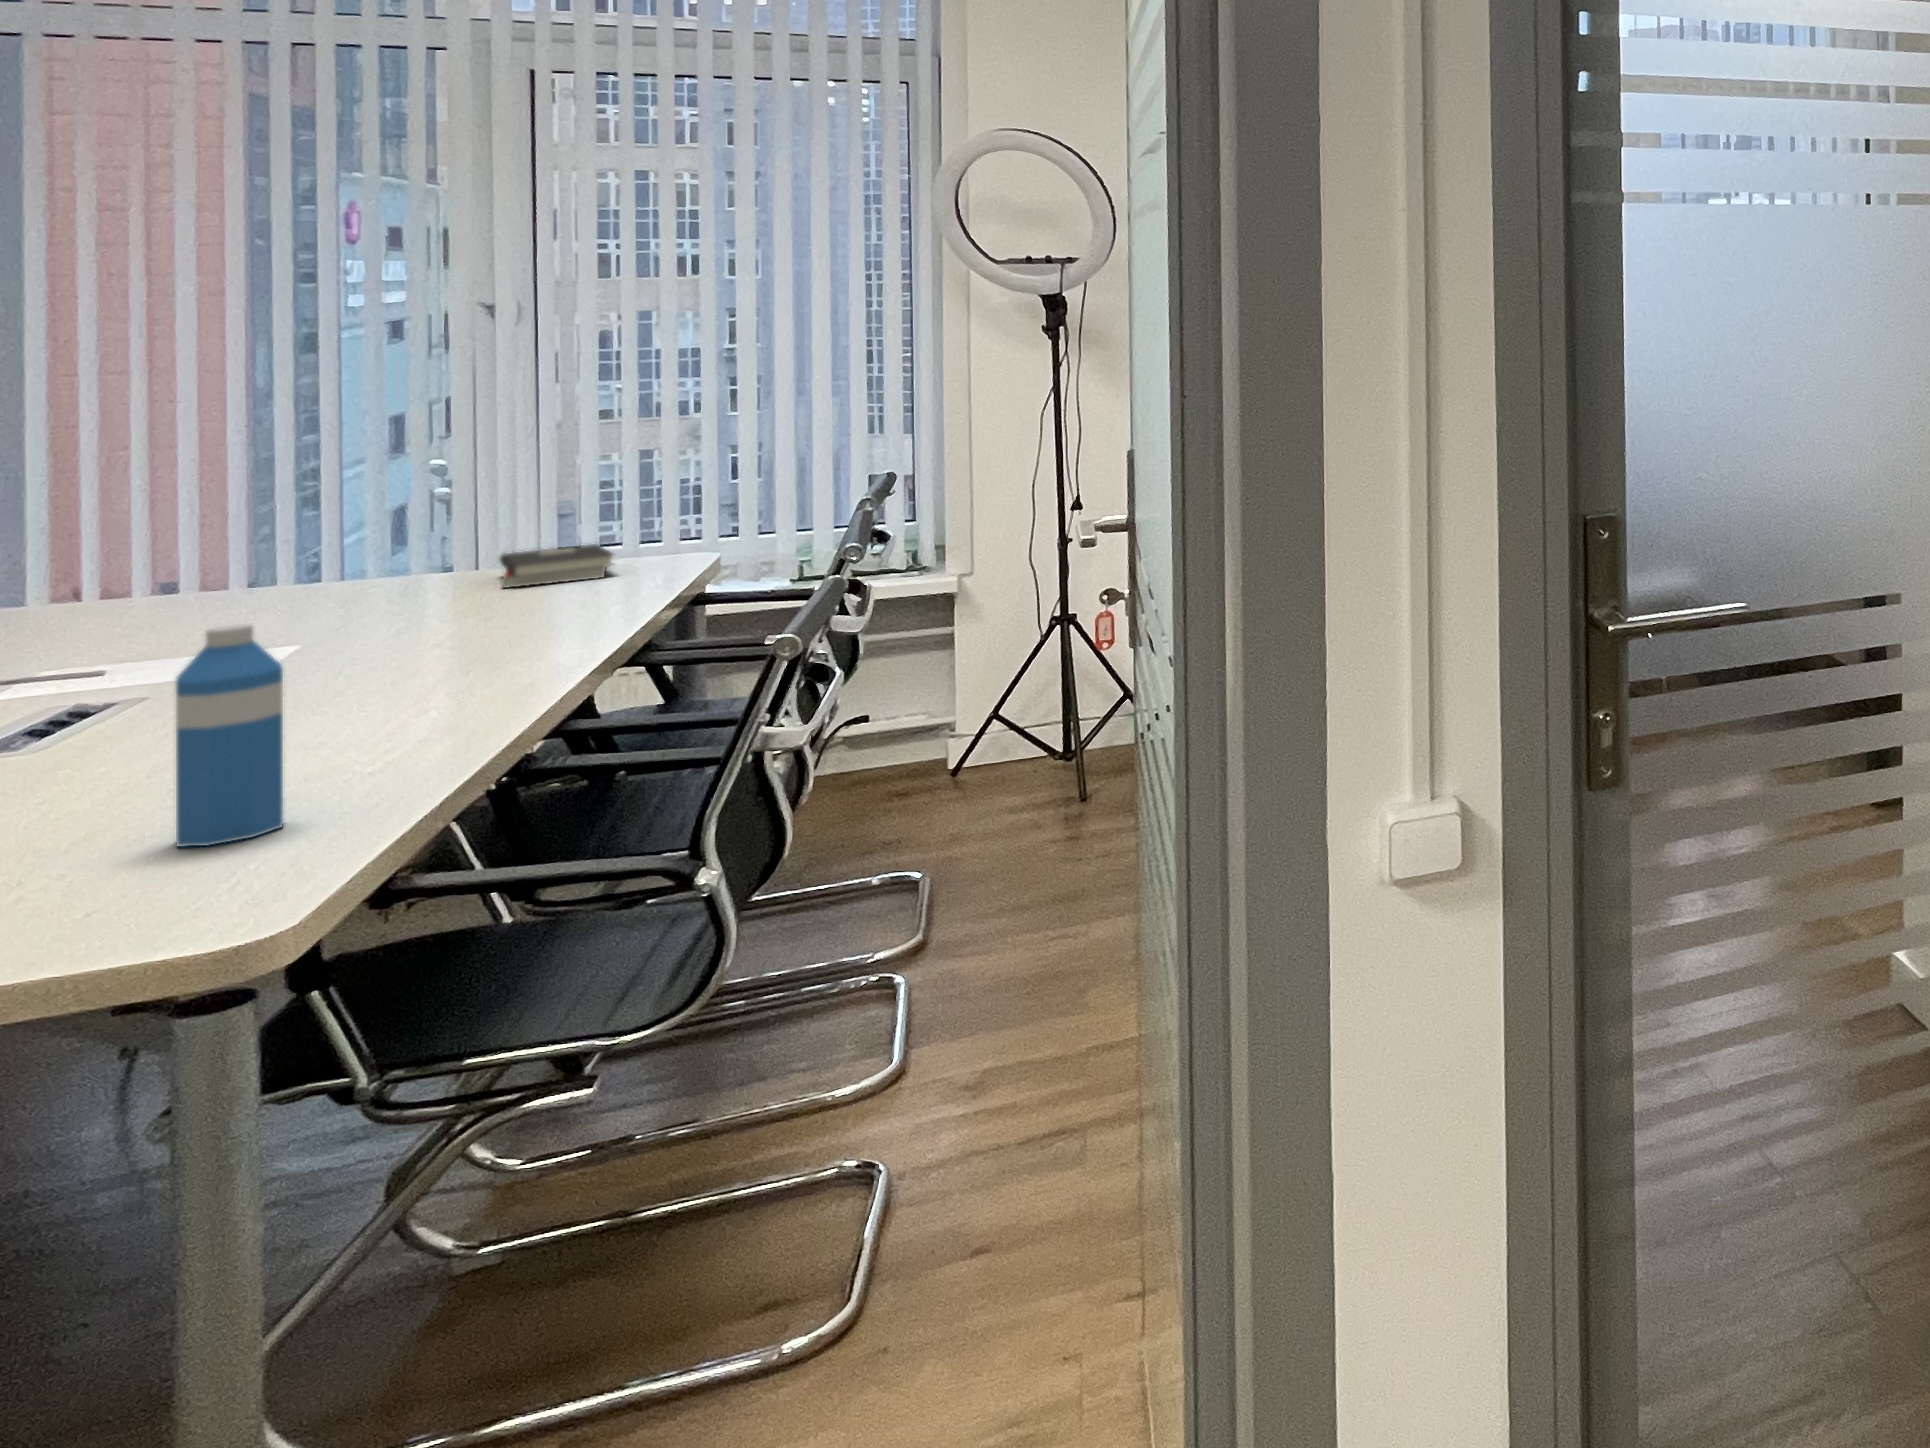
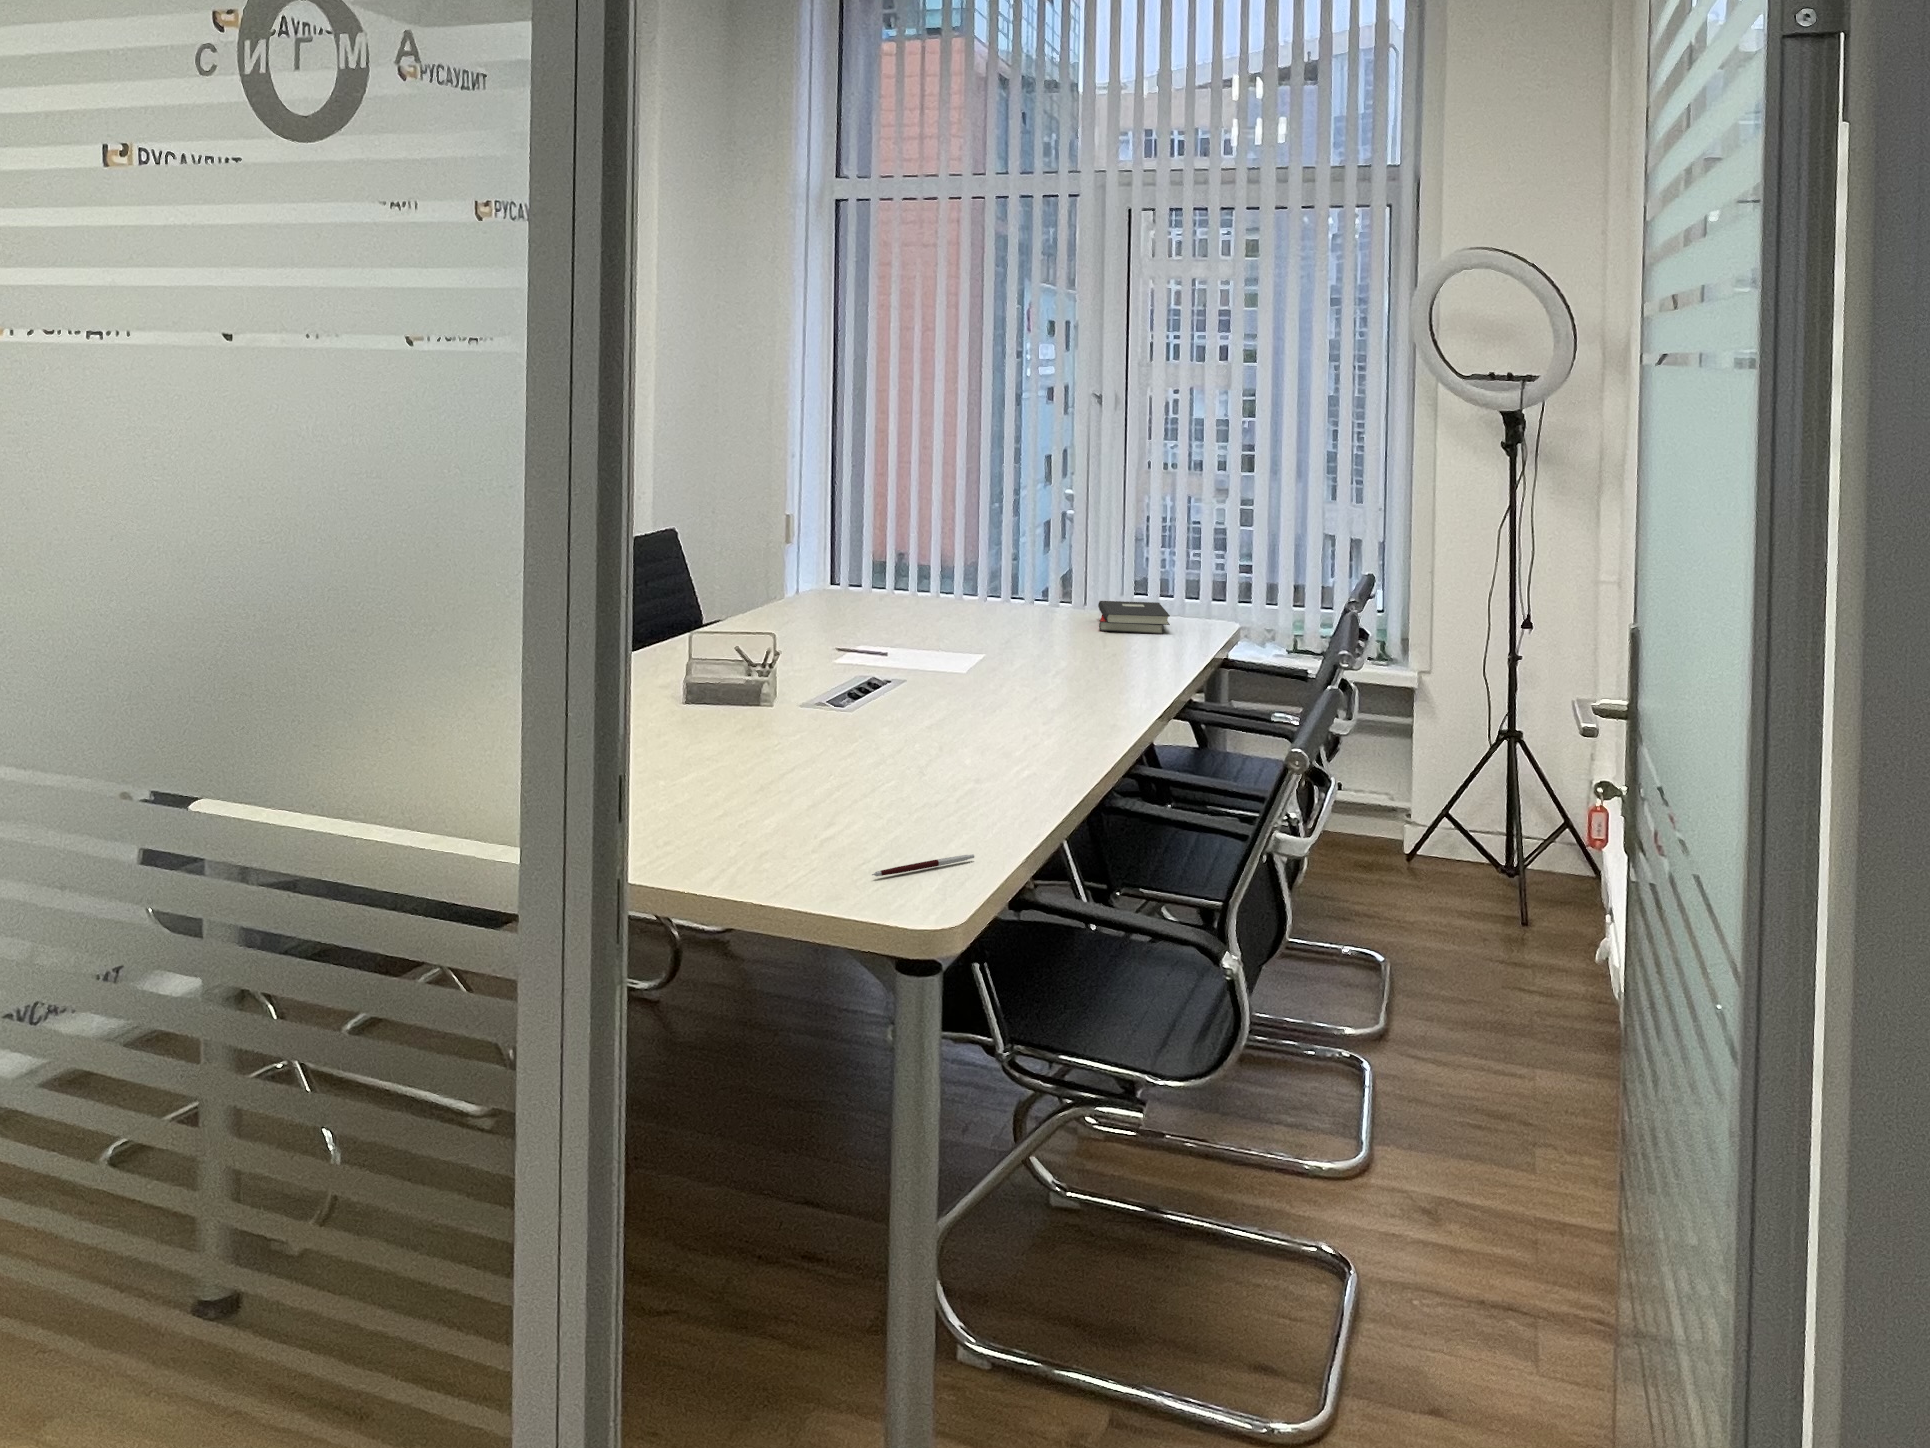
water bottle: present [176,624,283,846] -> none [909,661,969,832]
pen: none [110,848,303,911] -> present [872,854,974,876]

